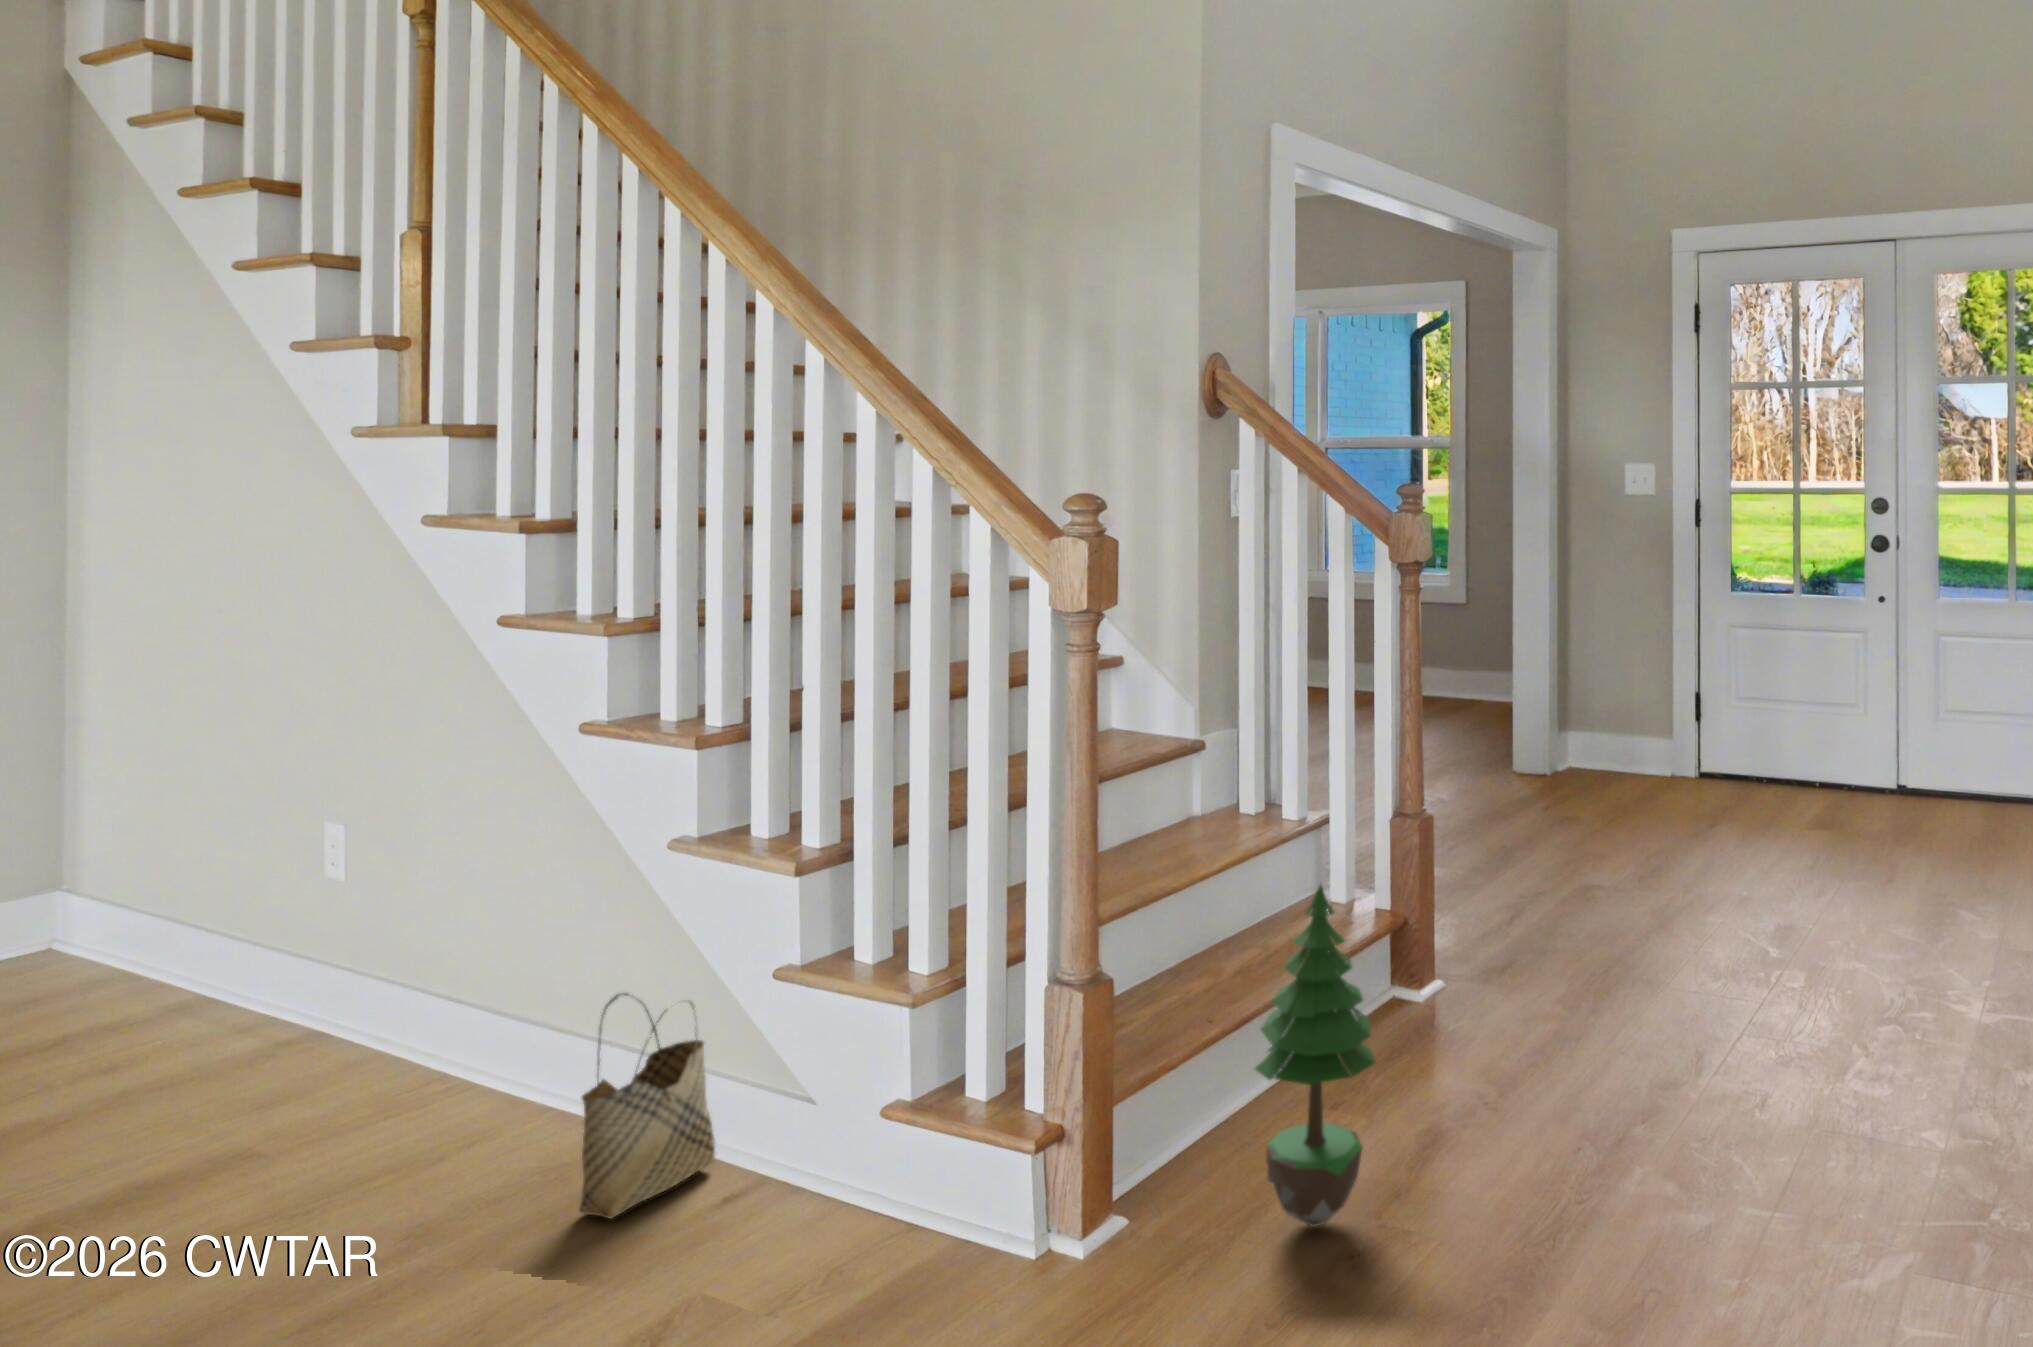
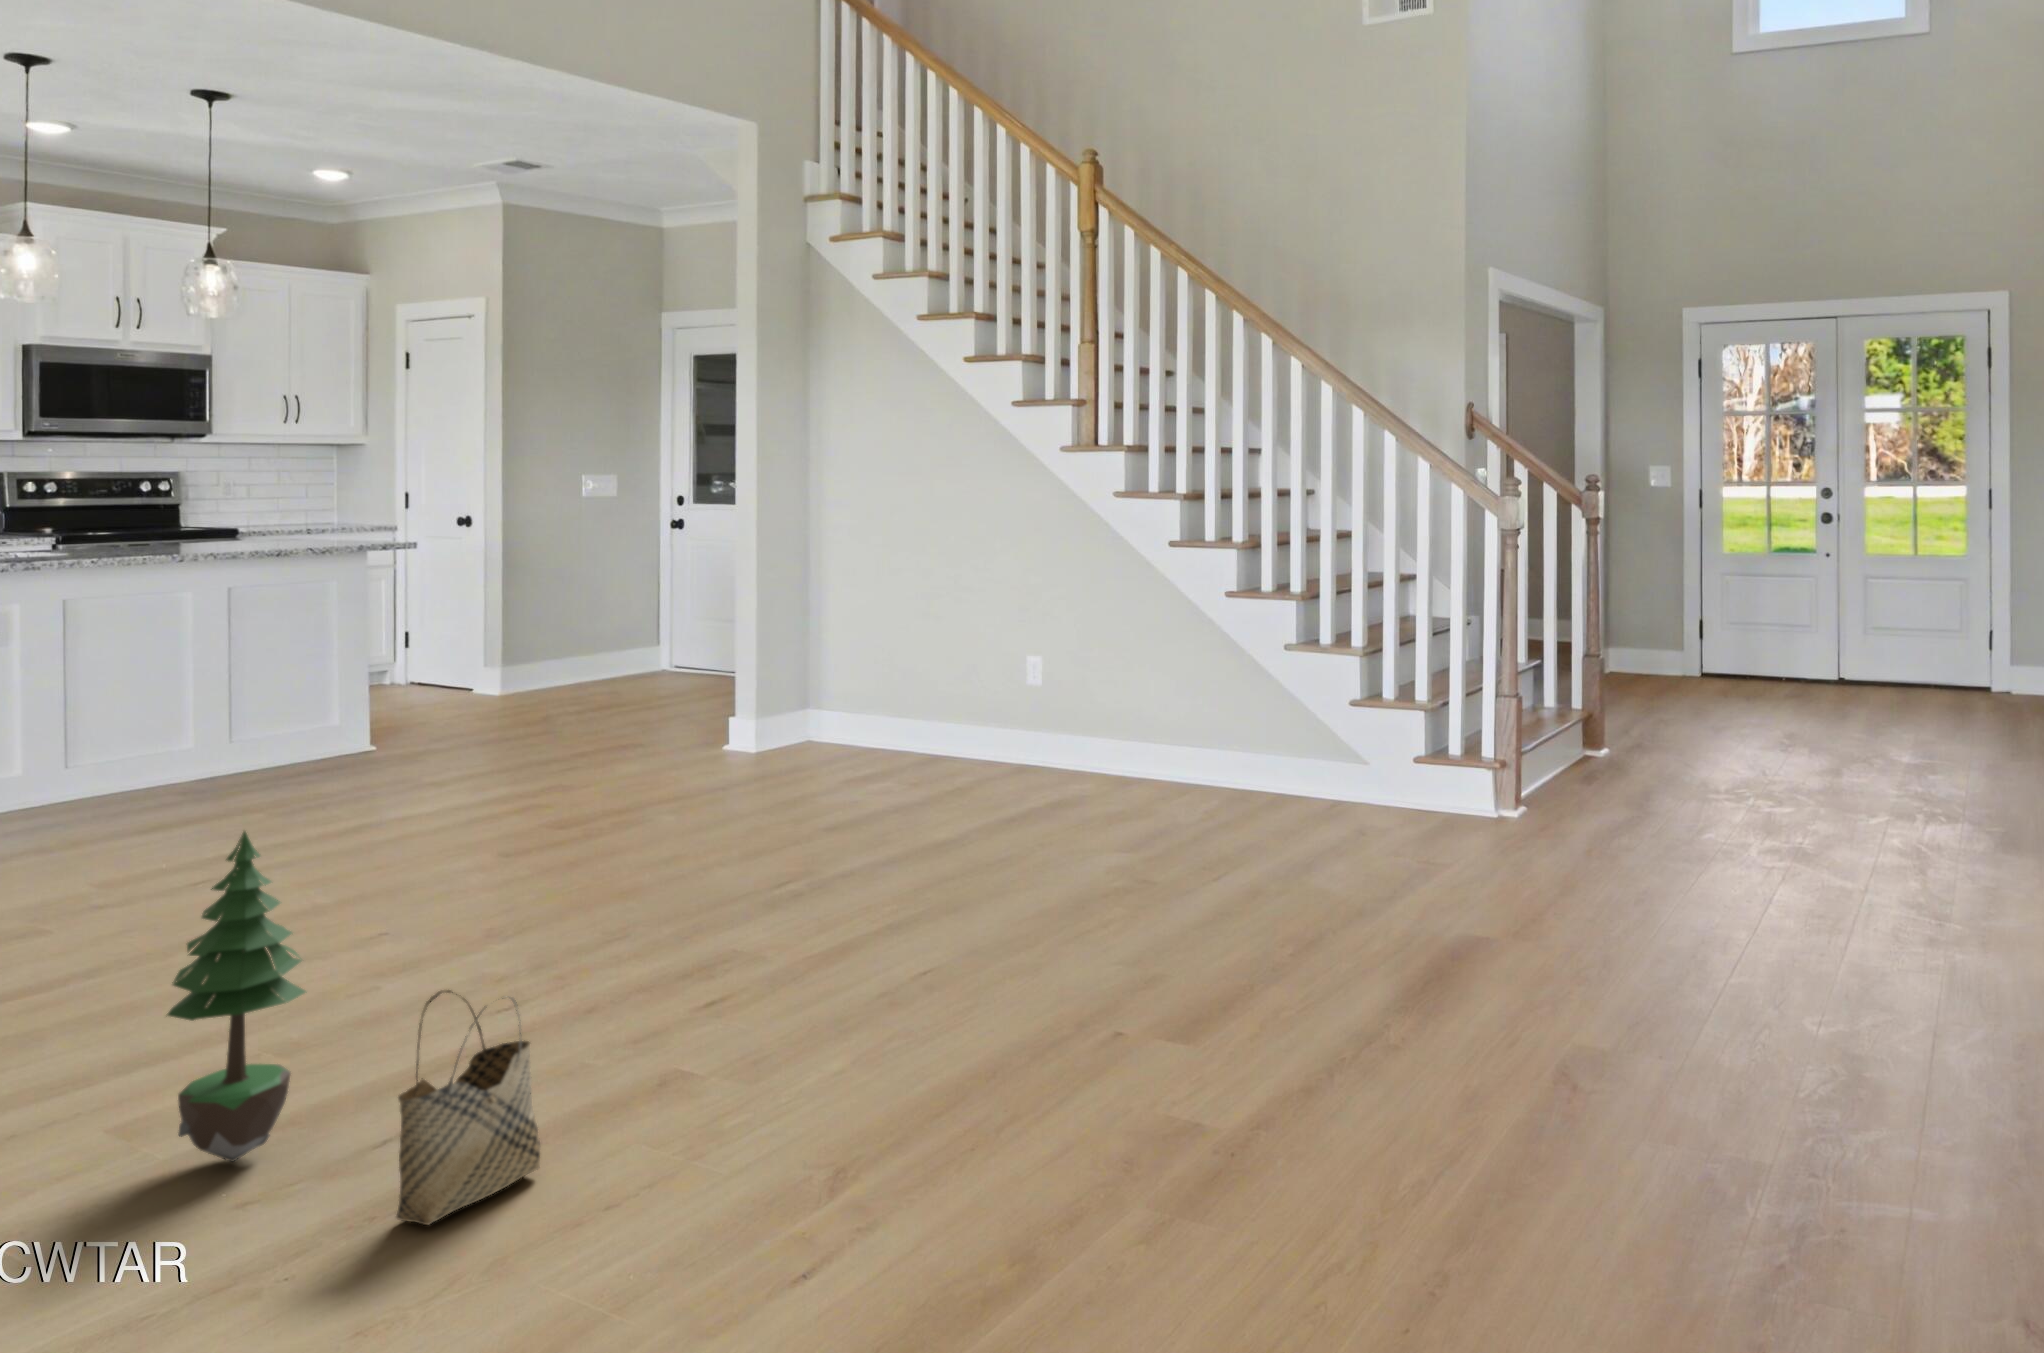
potted tree: present [1255,885,1376,1227] -> present [167,831,307,1162]

